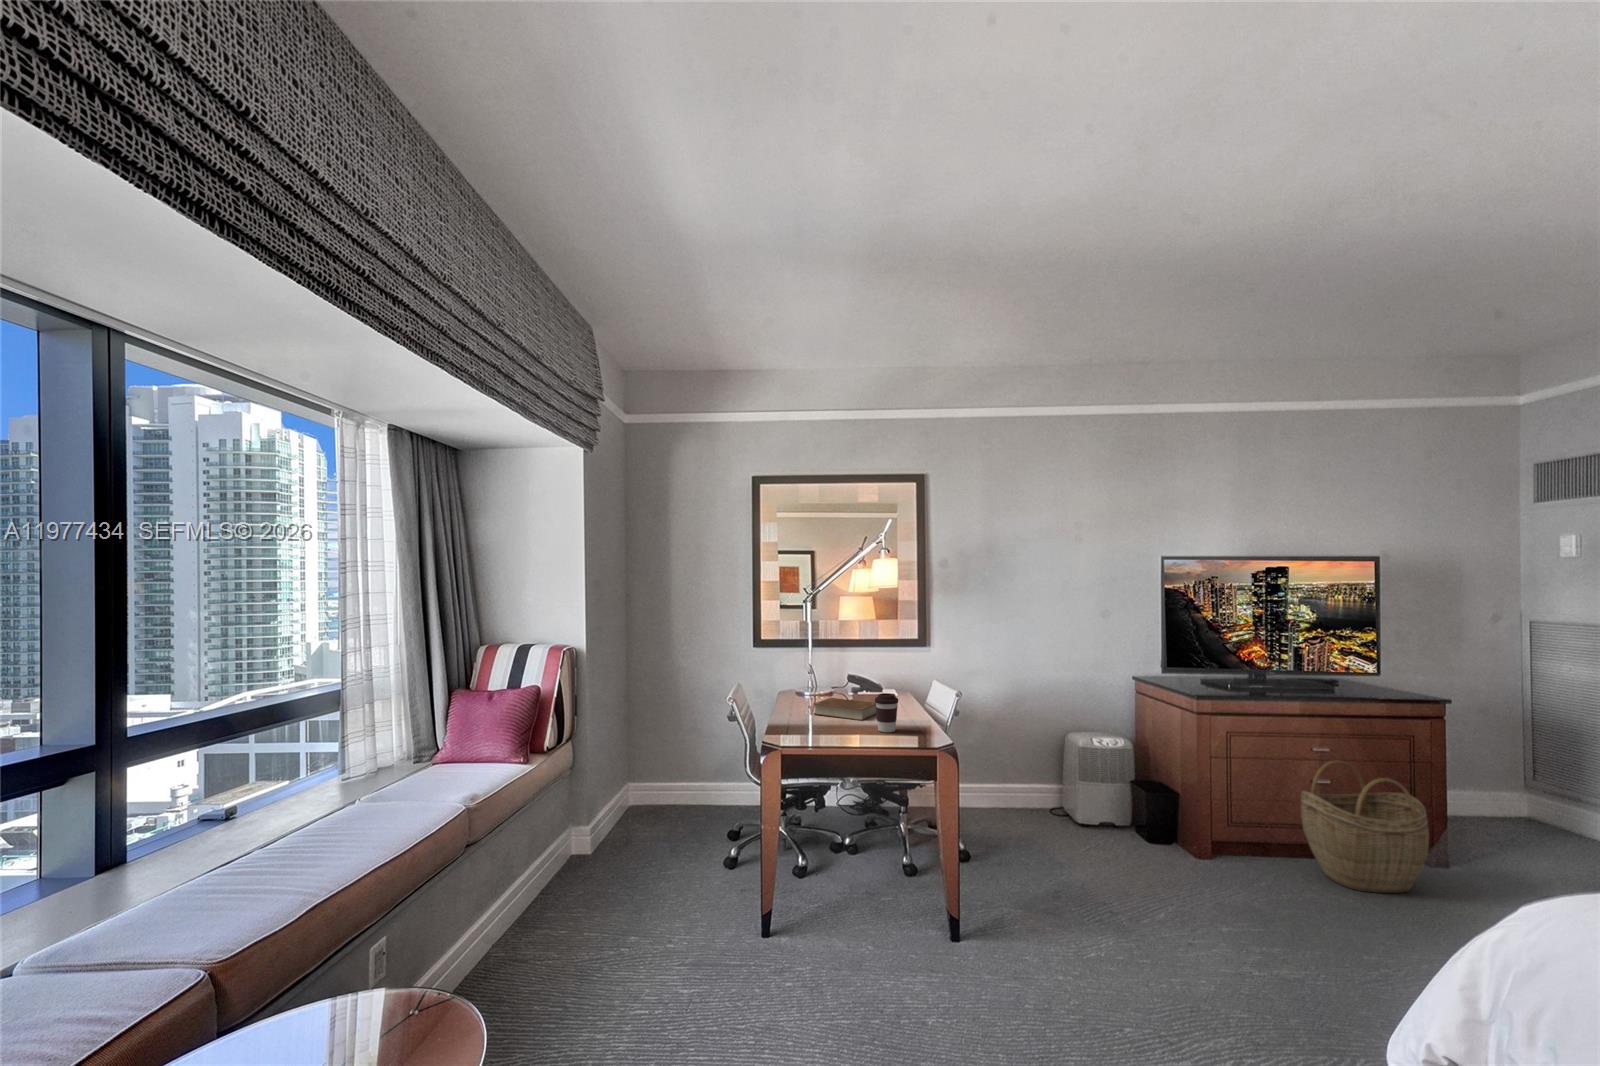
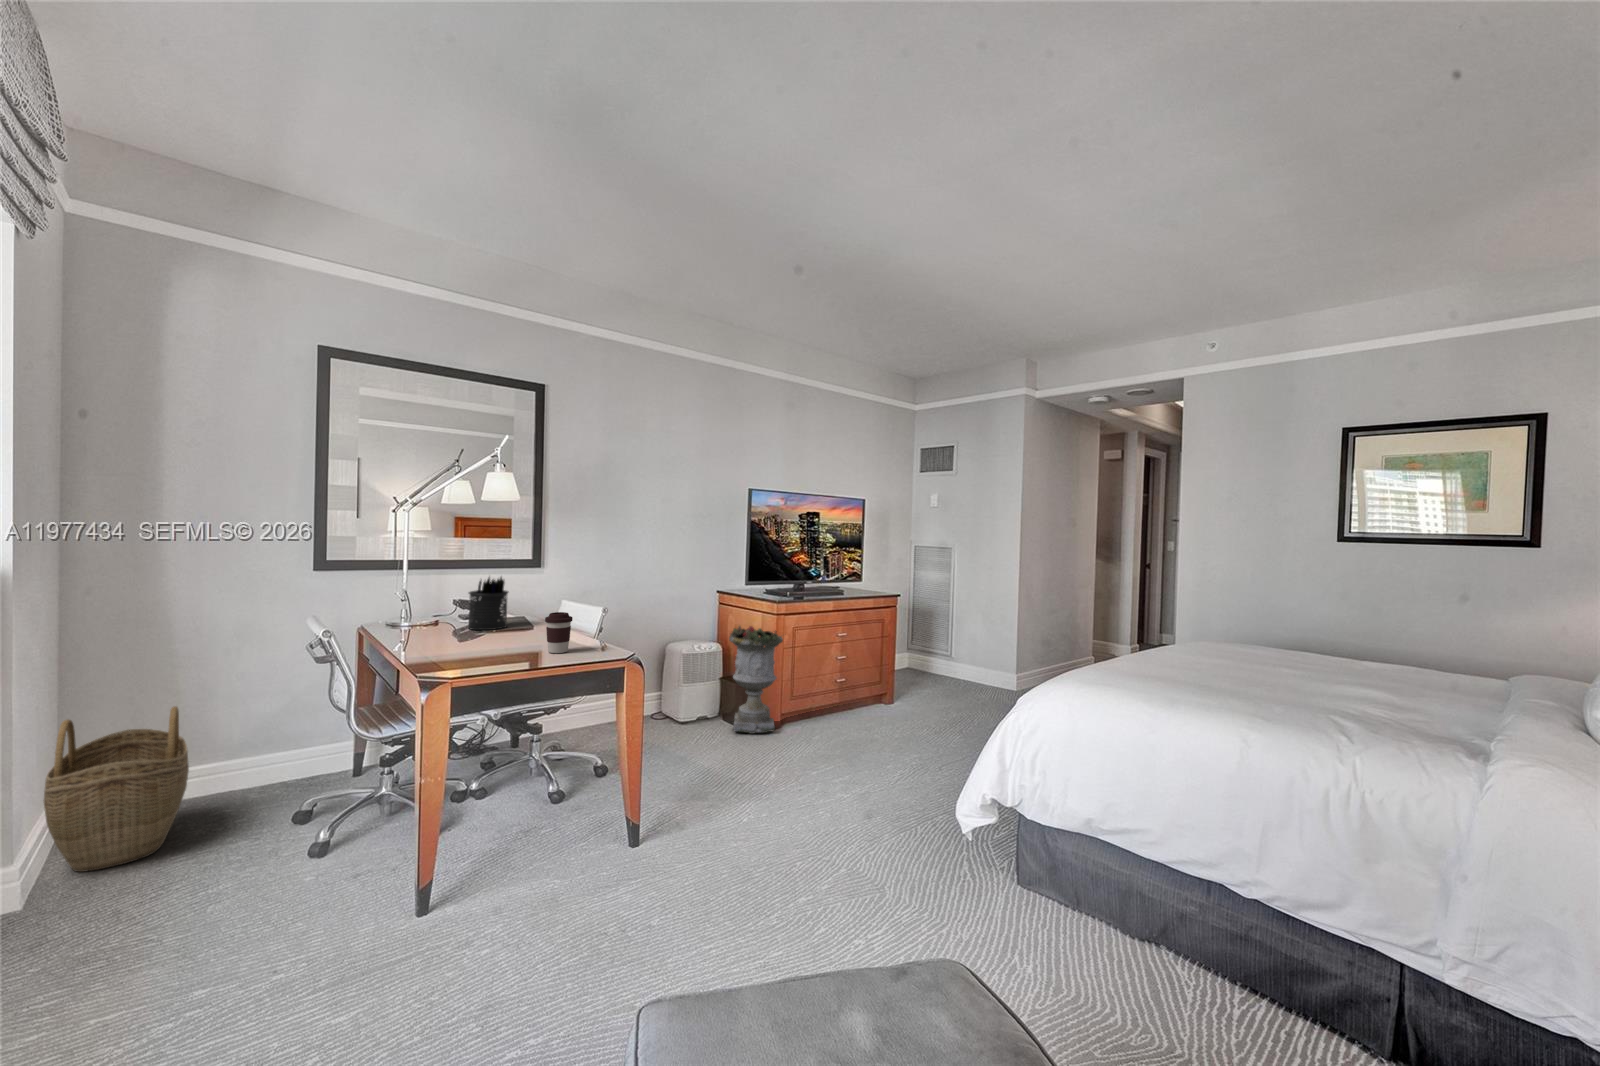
pen holder: none [847,651,879,701] -> present [468,577,508,630]
book: present [814,698,876,721] -> none [444,627,527,647]
planter: none [1127,721,1202,866] -> present [729,626,783,734]
woven basket: present [1301,760,1429,893] -> present [43,706,189,872]

